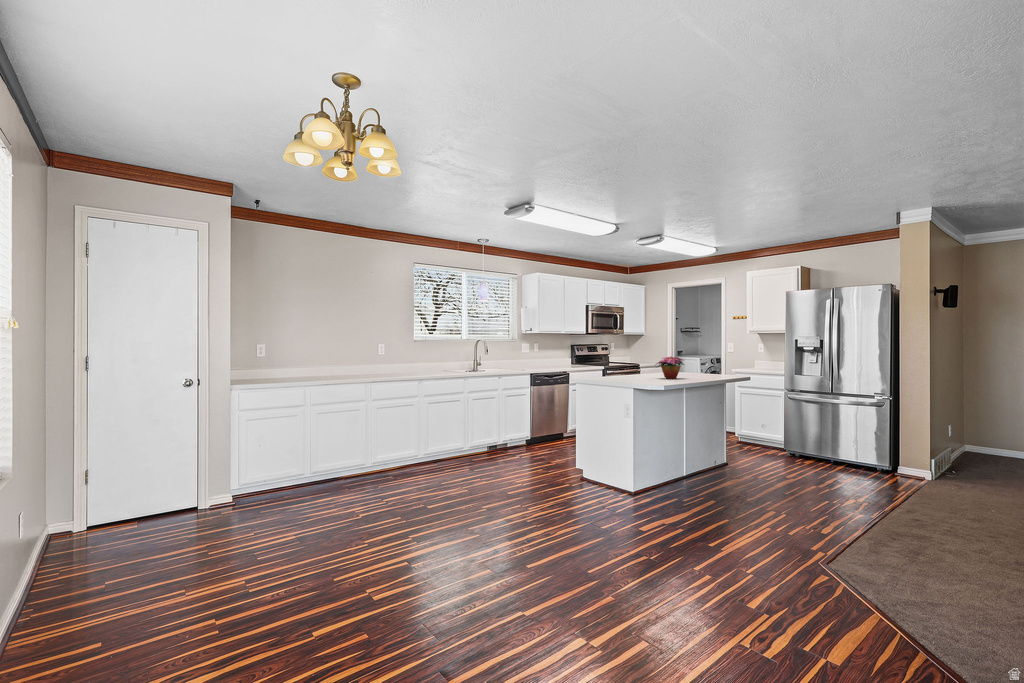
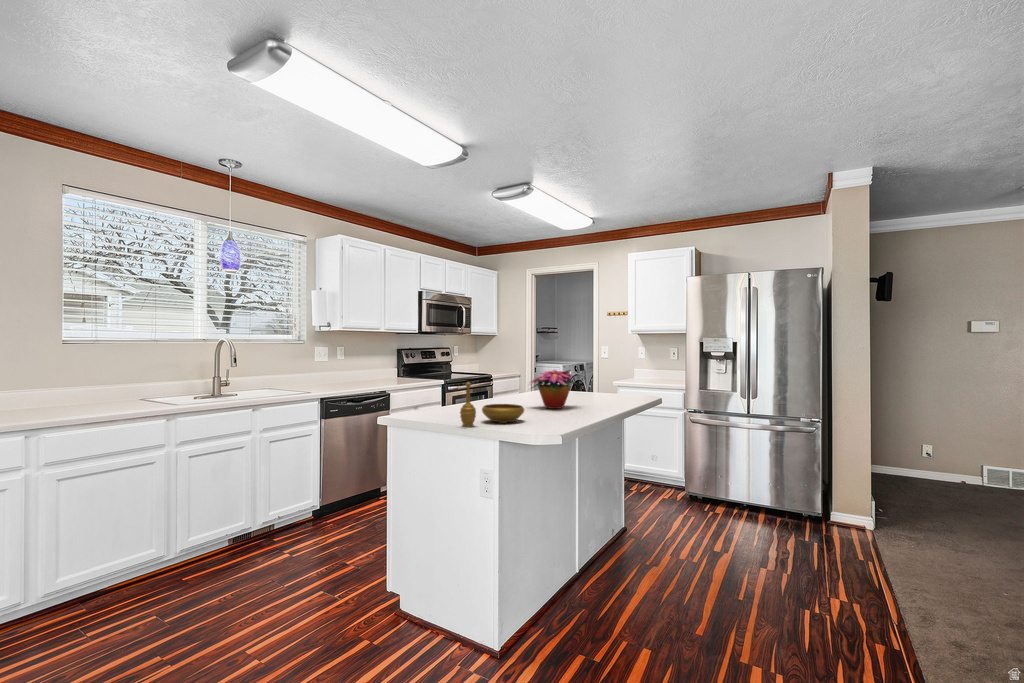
decorative bowl: none [614,360,648,382] -> present [460,382,524,427]

